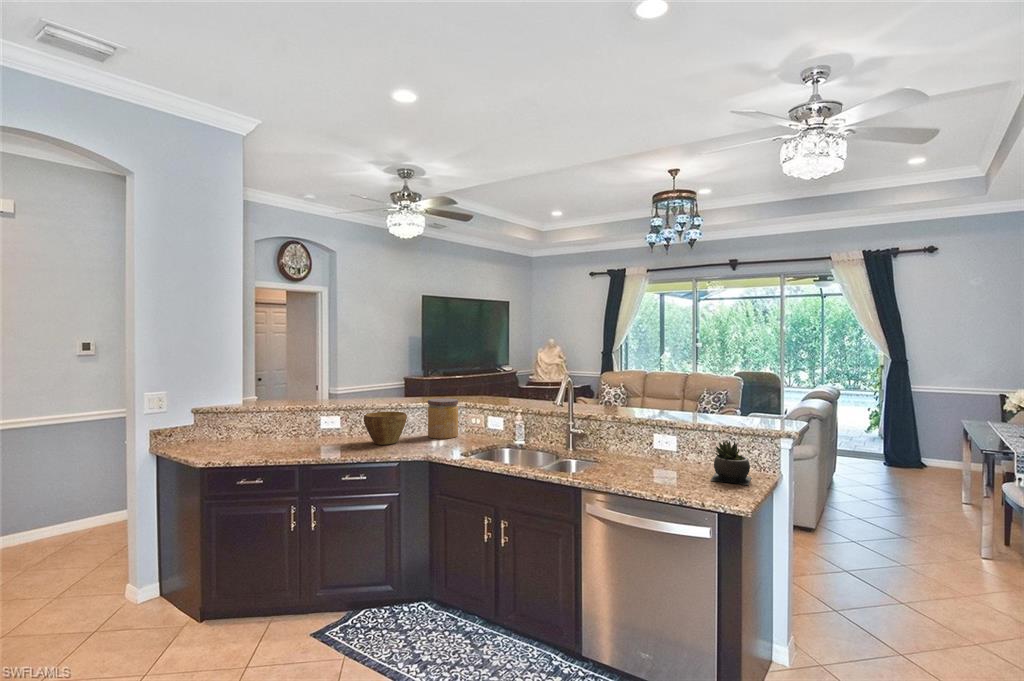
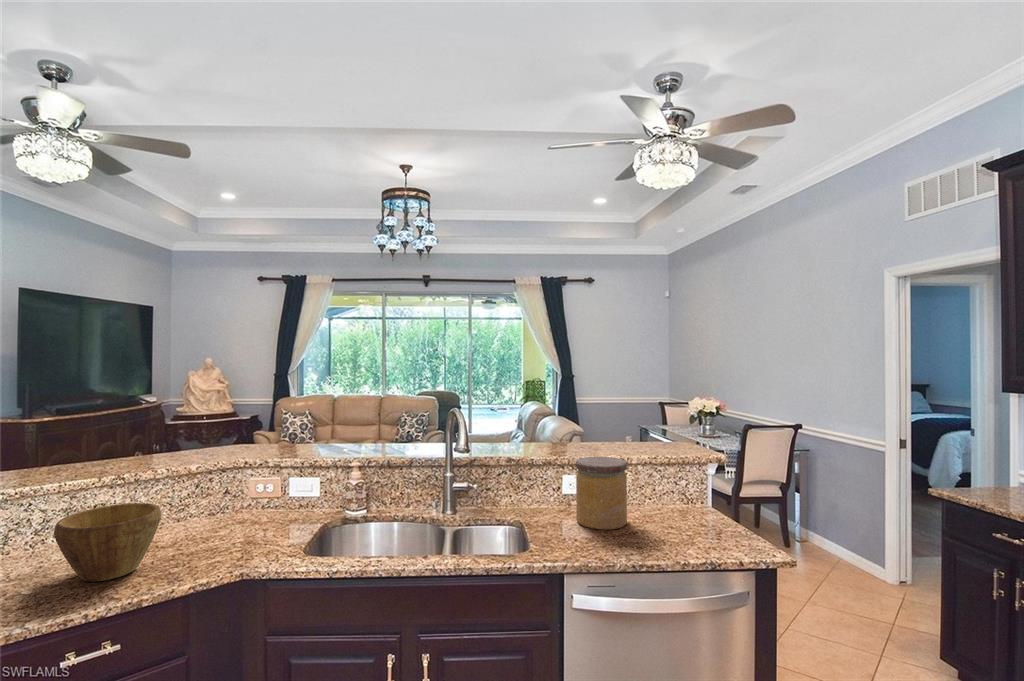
jar: present [428,398,458,439] -> present [576,456,627,530]
succulent plant: present [711,441,751,485] -> none [653,473,711,525]

